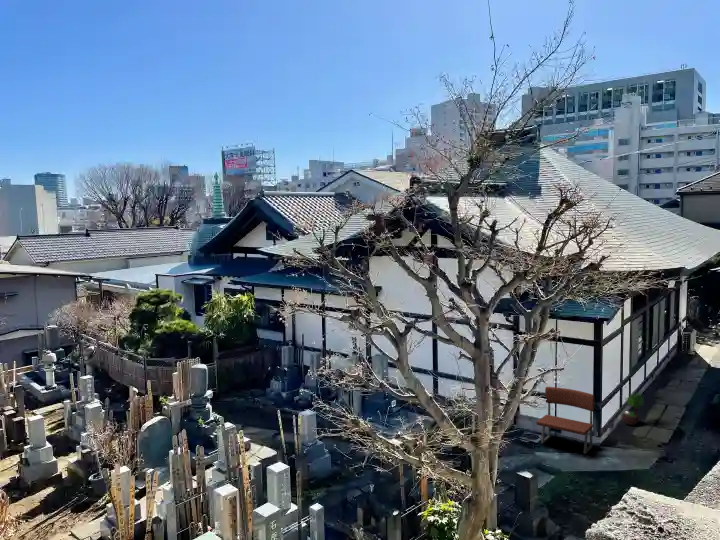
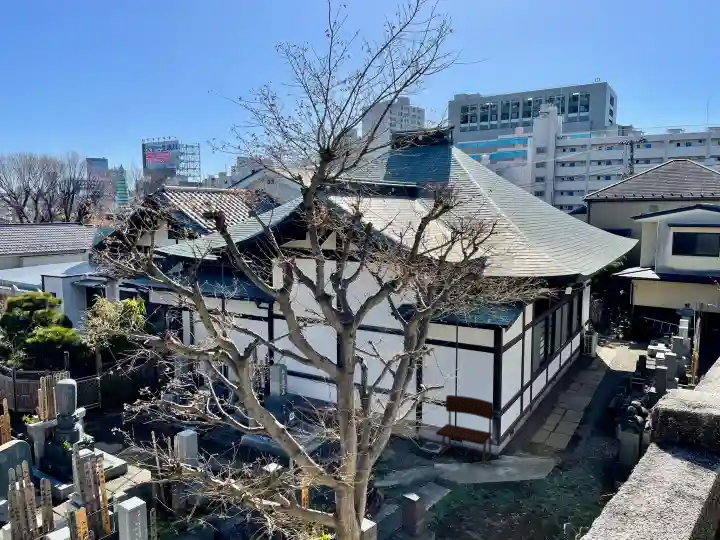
potted tree: present [622,394,643,425] -> none [522,397,543,431]

